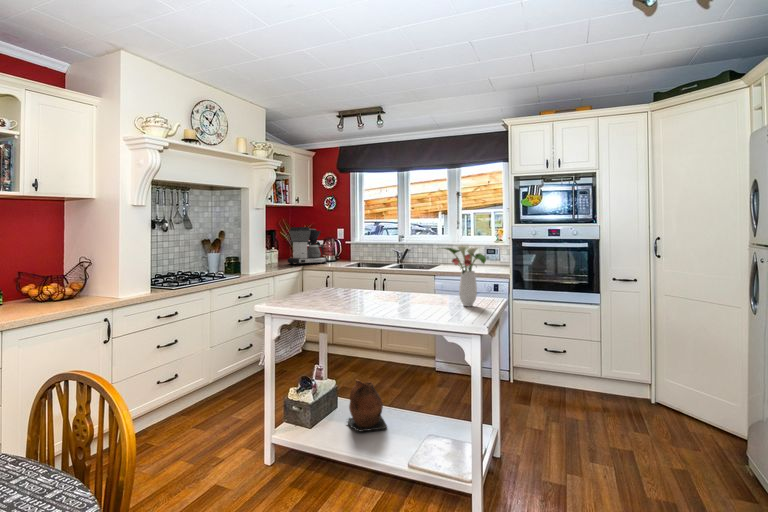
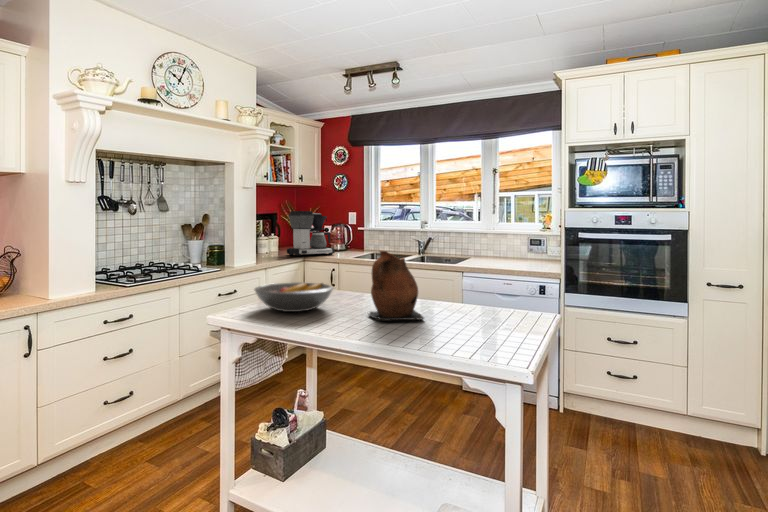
flower arrangement: present [444,246,486,306] -> none [457,236,530,323]
fruit bowl: none [287,281,346,302] -> present [254,282,333,312]
ceramic pitcher: present [348,379,387,431] -> present [369,251,424,321]

